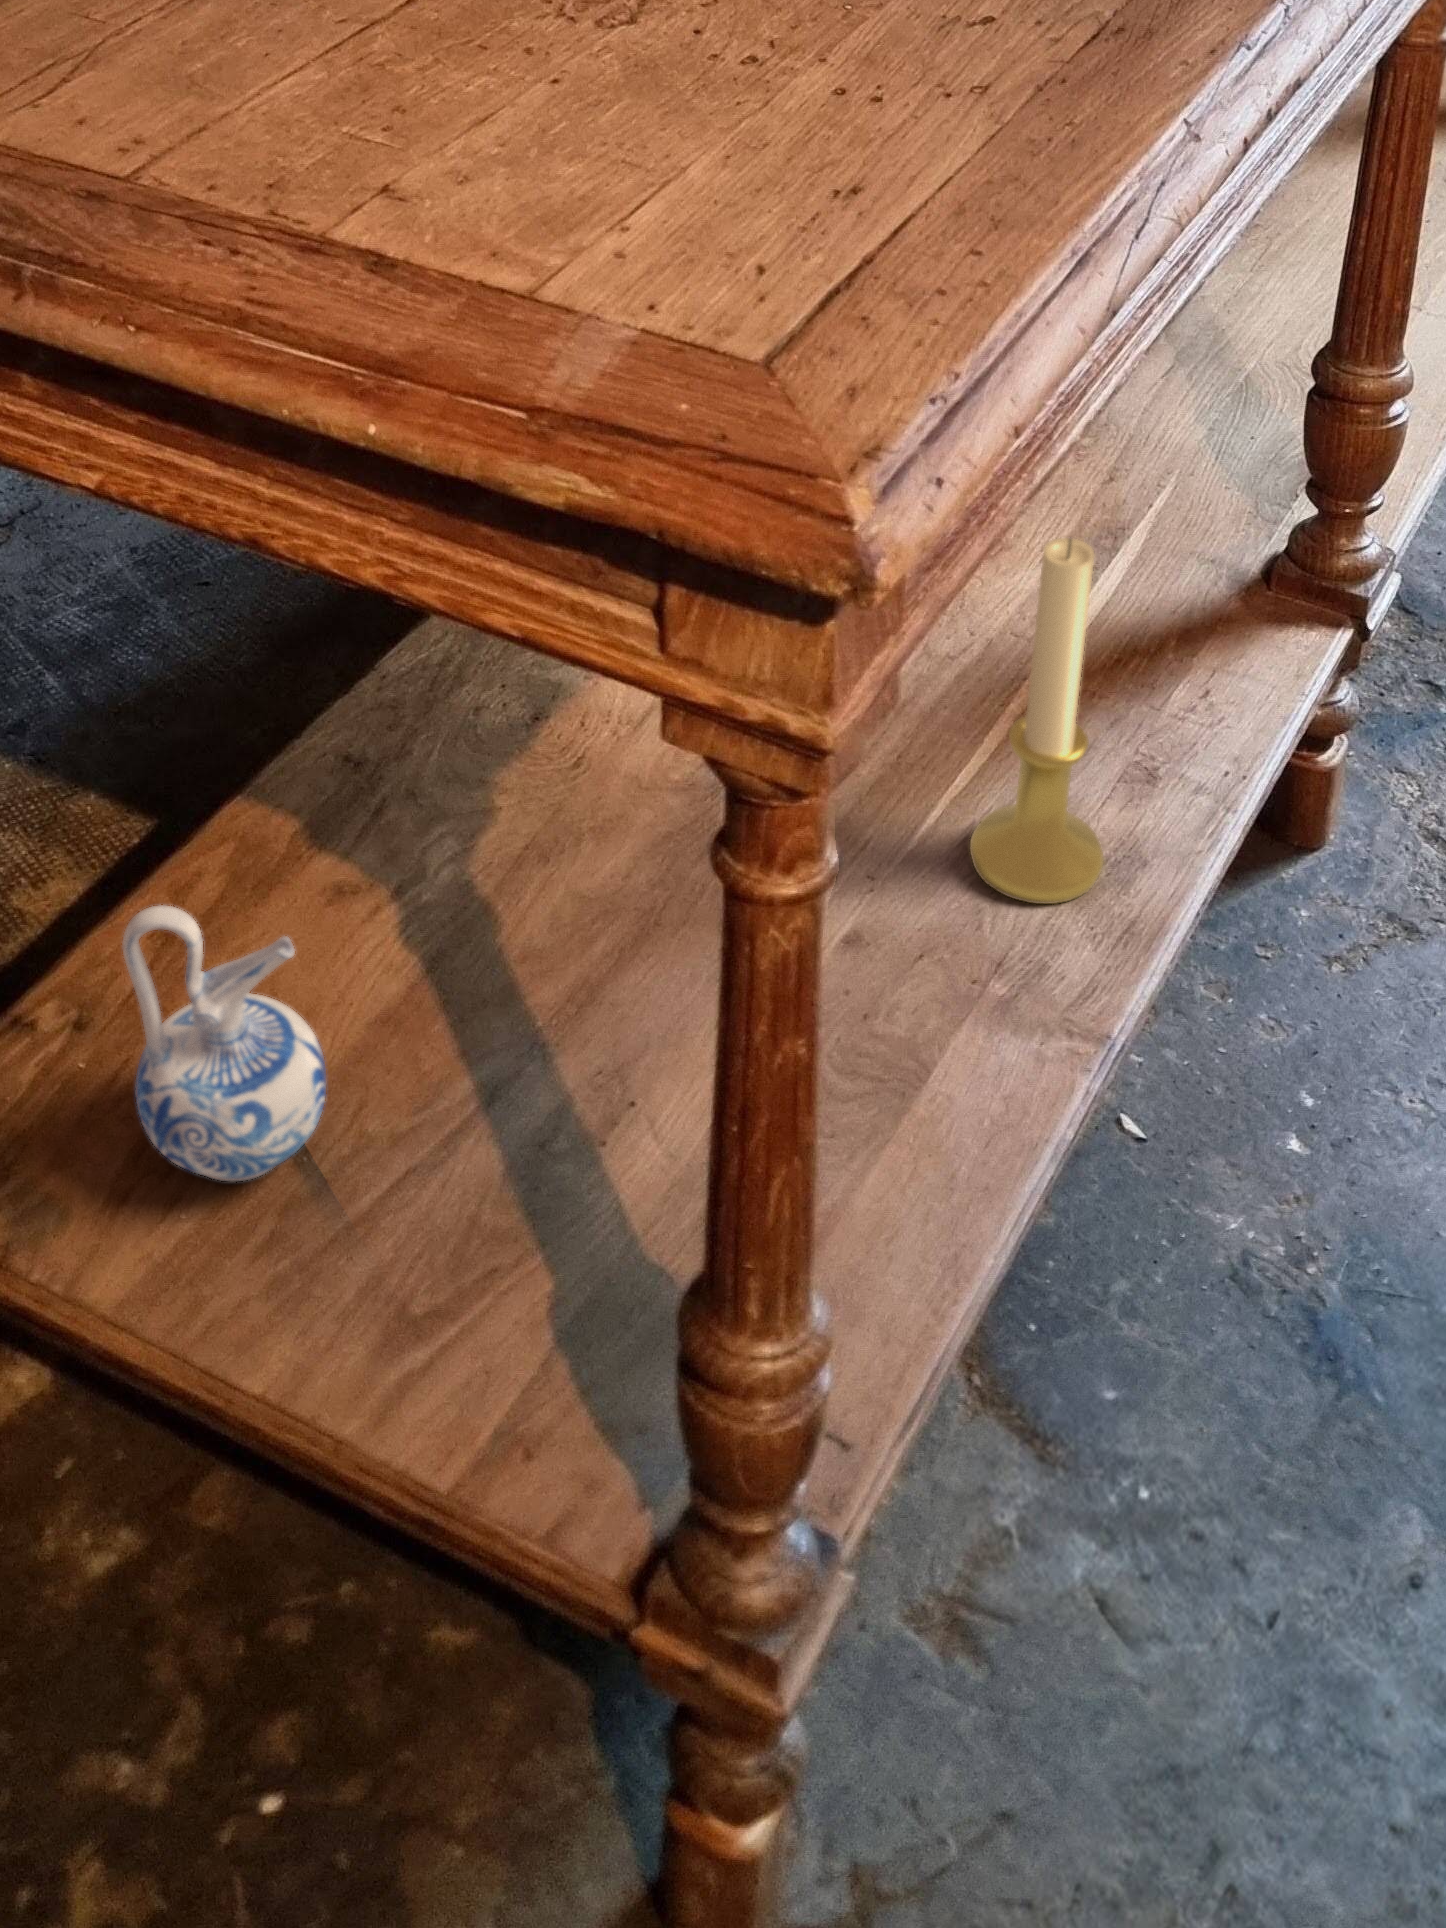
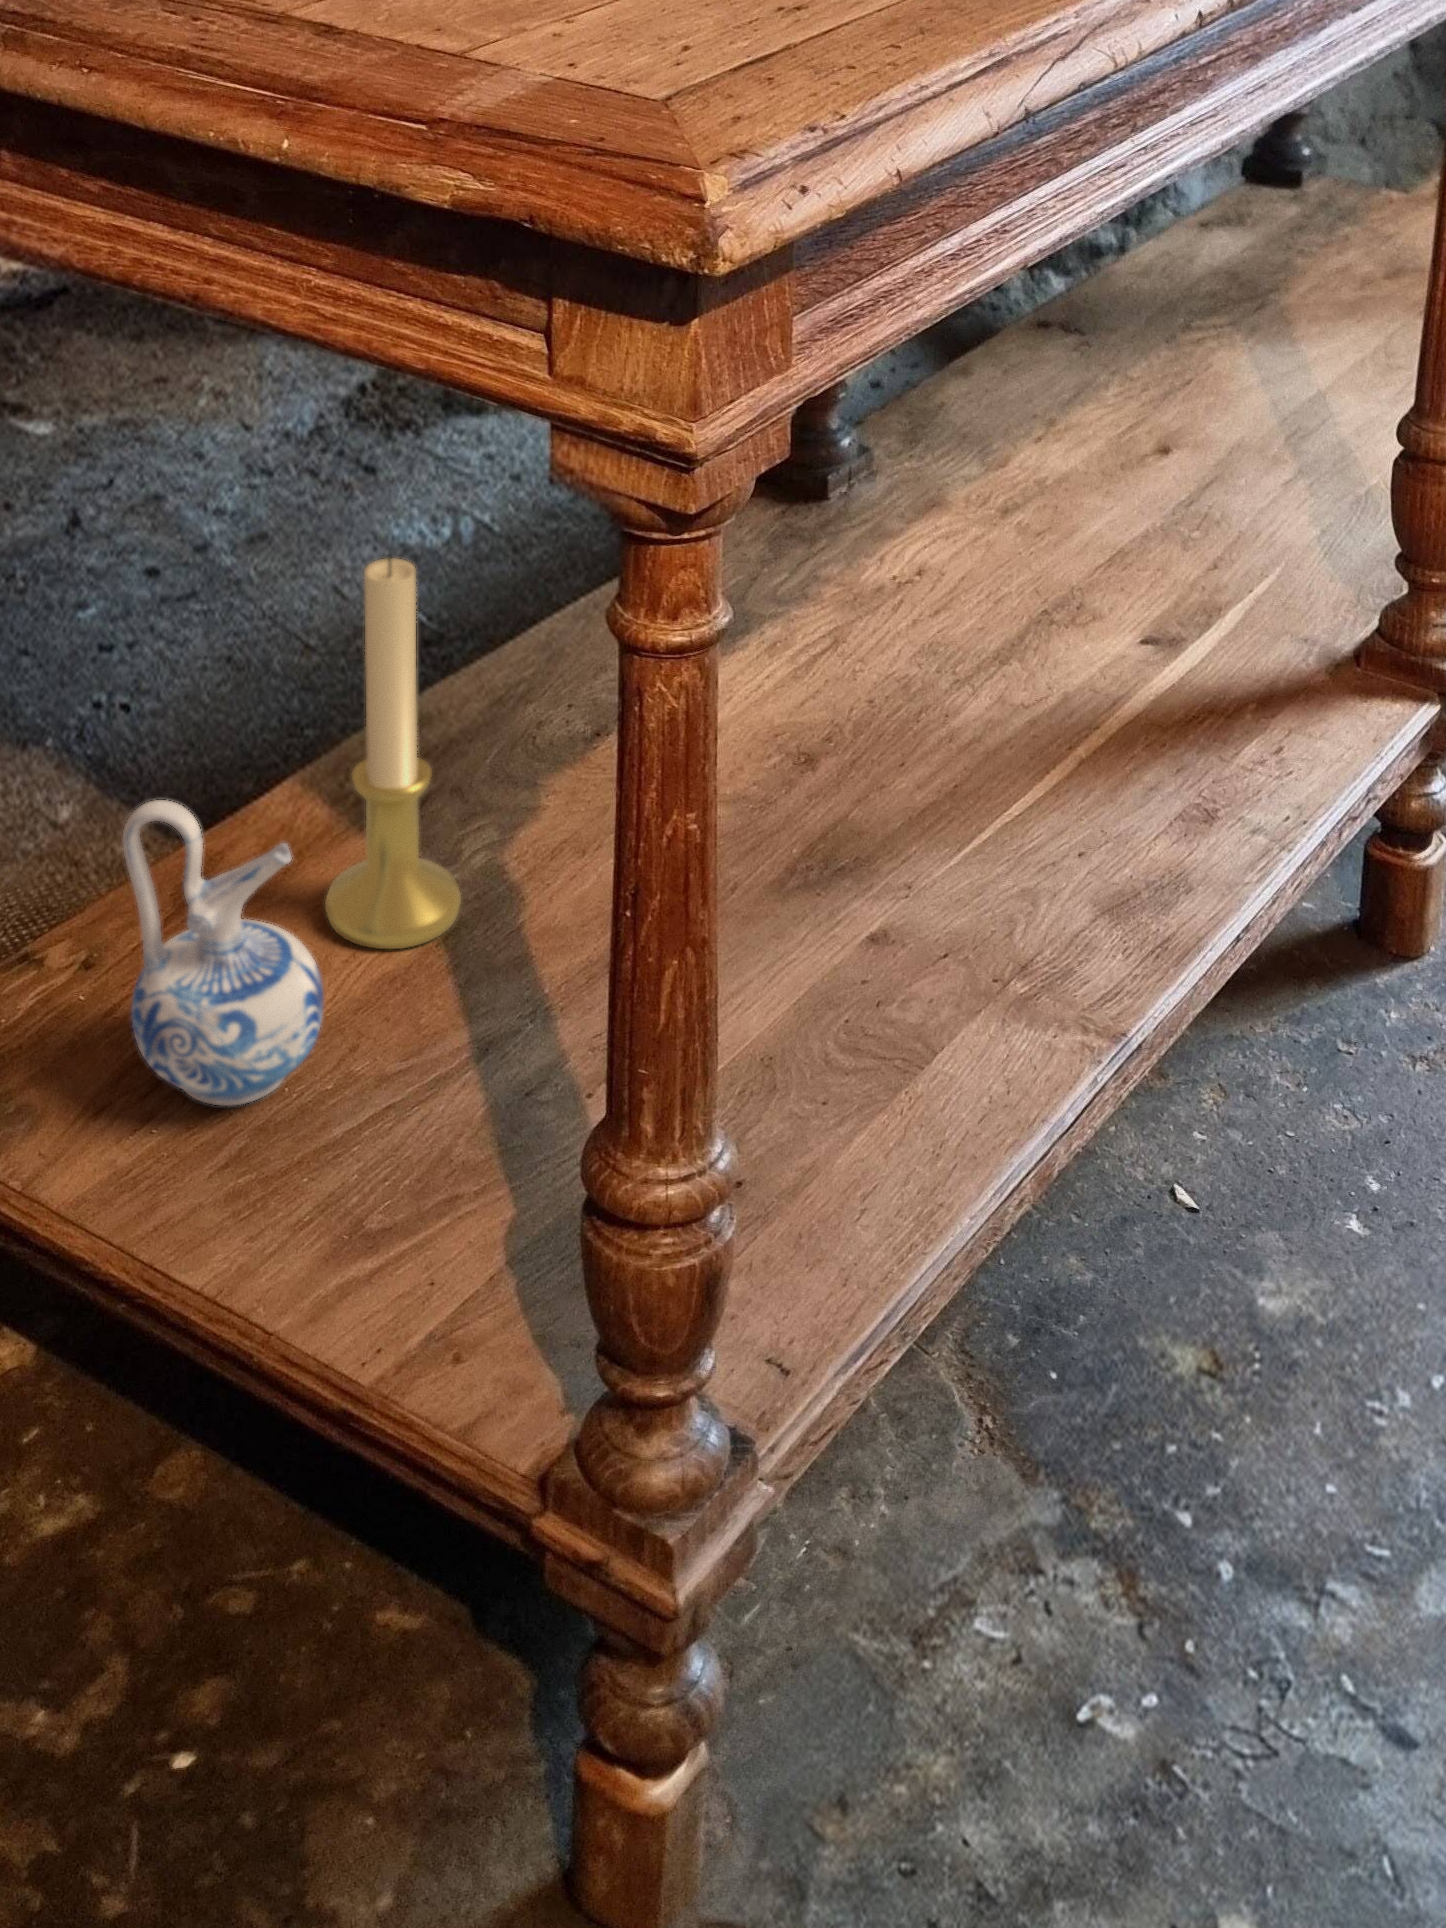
candle holder: present [970,538,1104,904] -> present [325,557,461,949]

